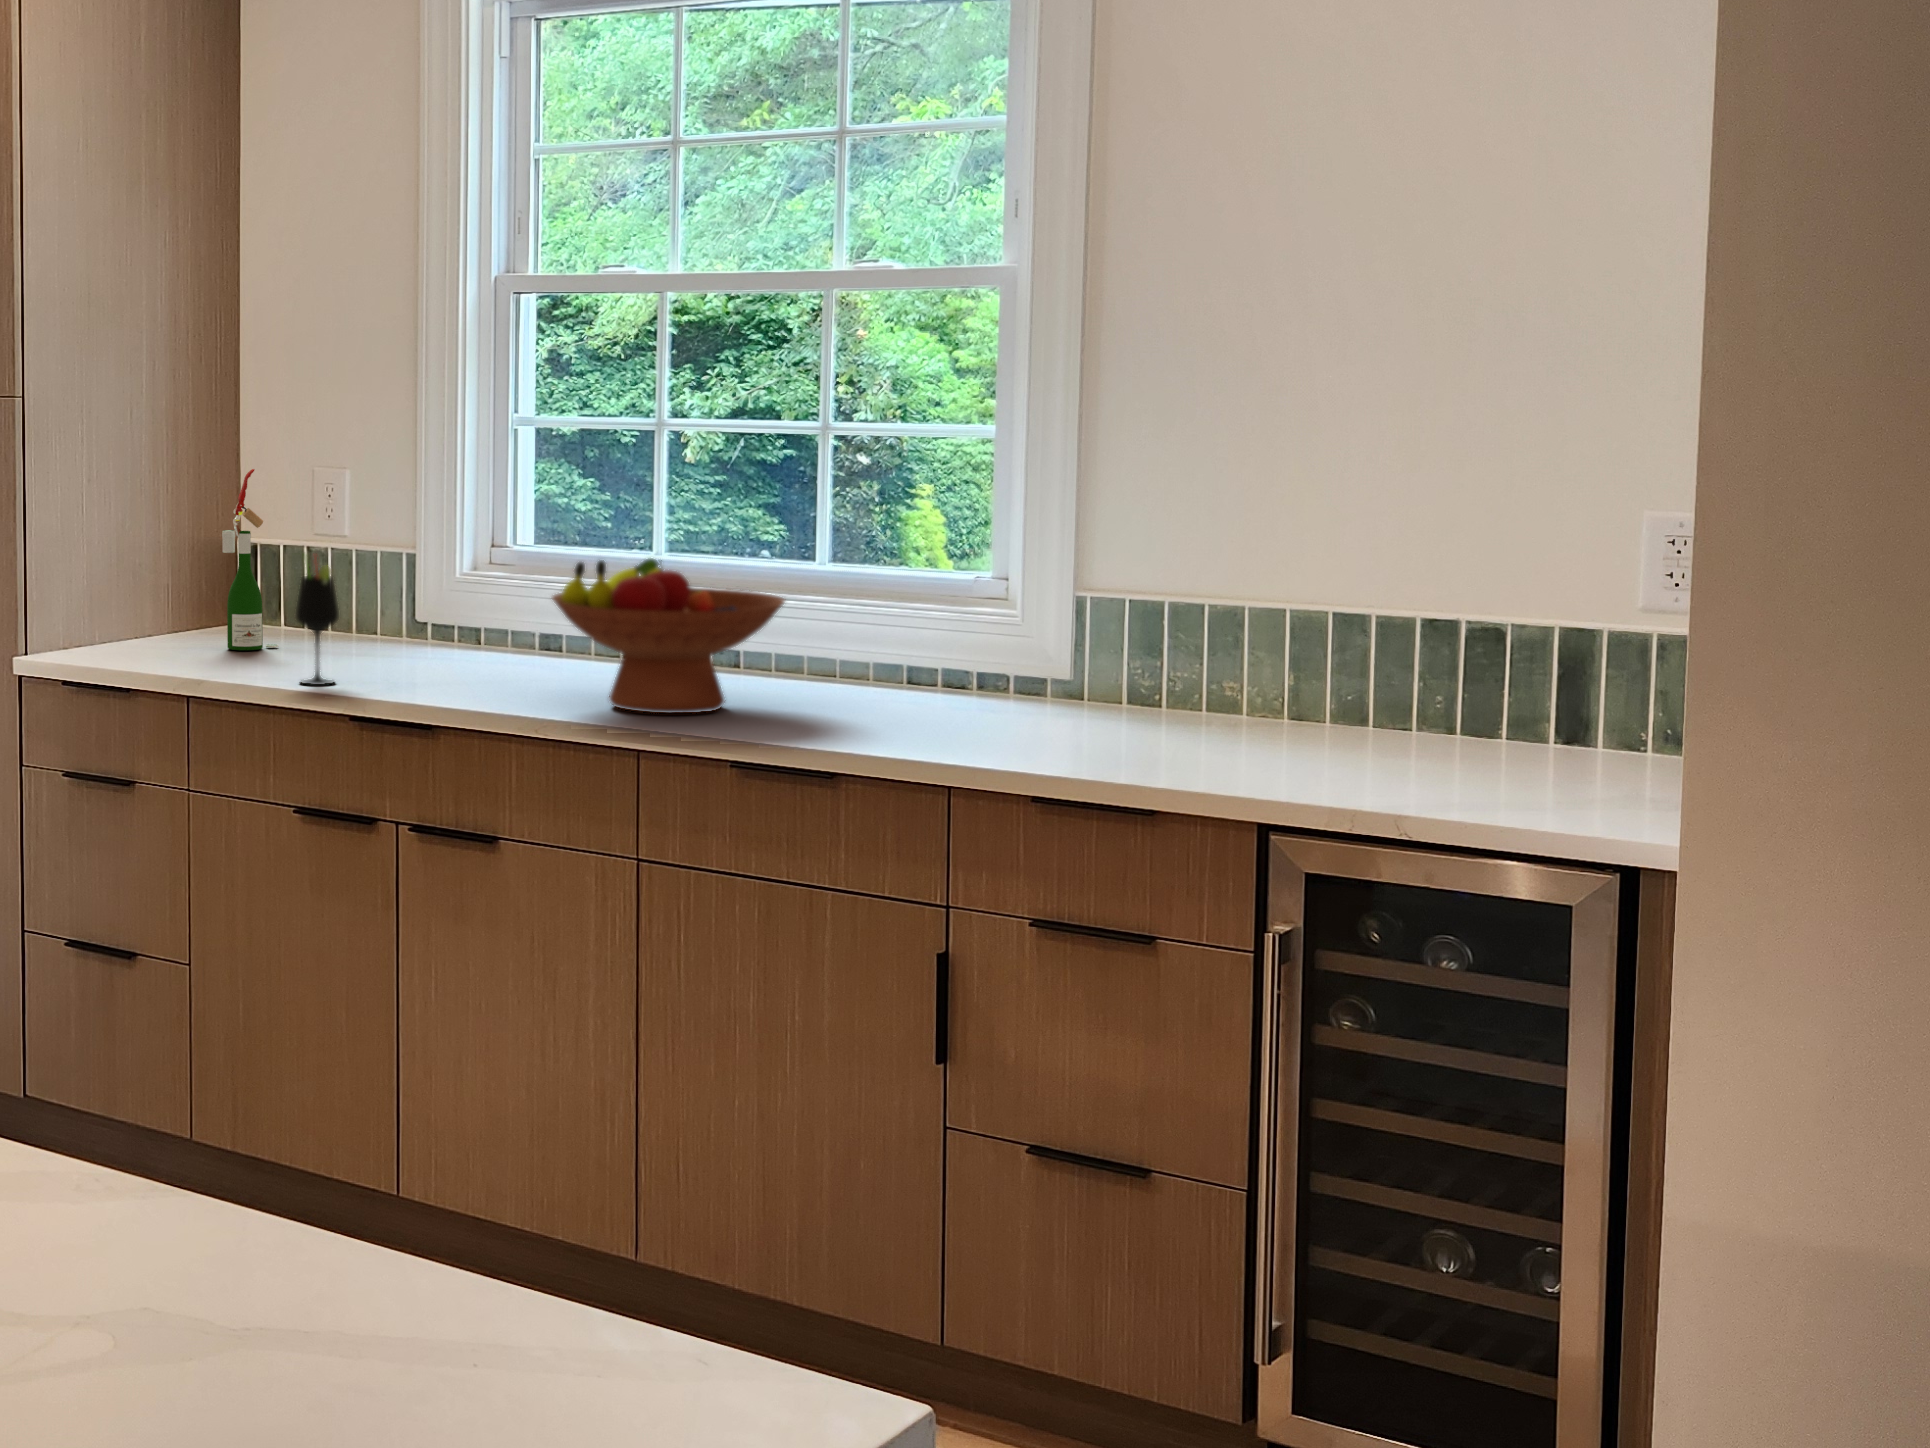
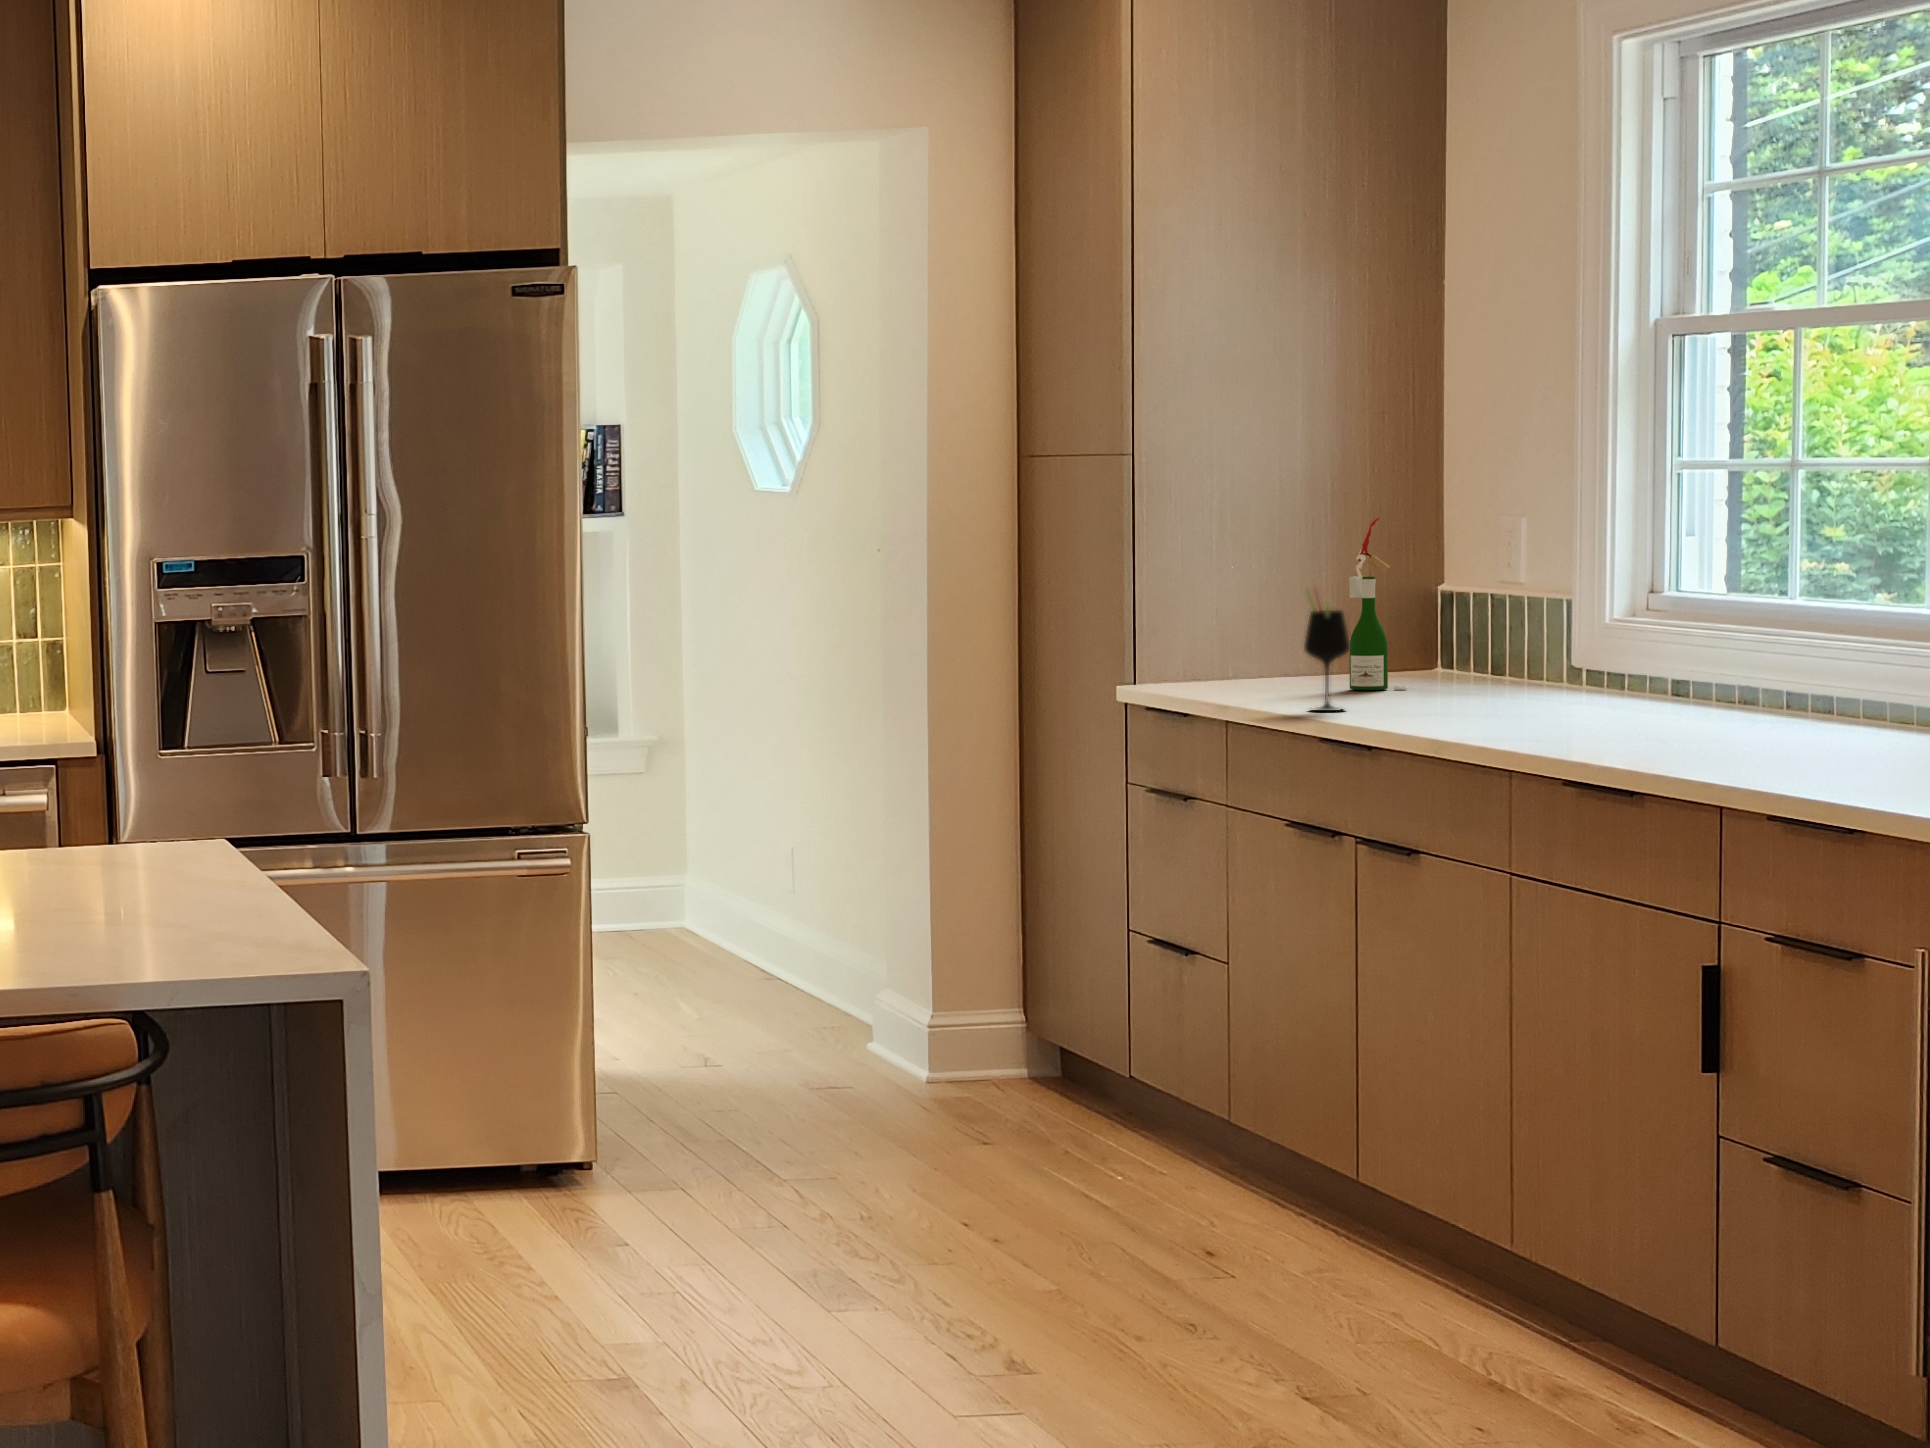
fruit bowl: present [552,559,785,713] -> none [1467,586,1736,738]

